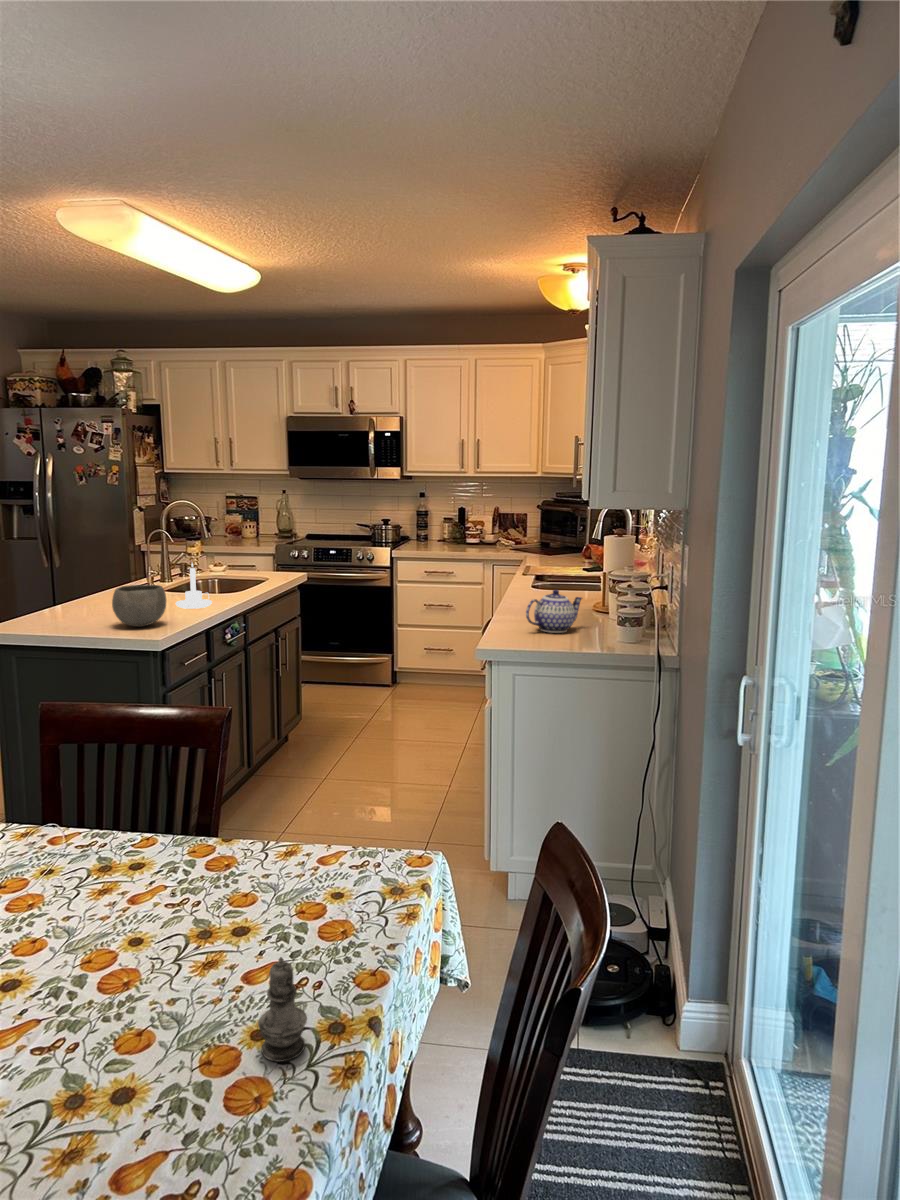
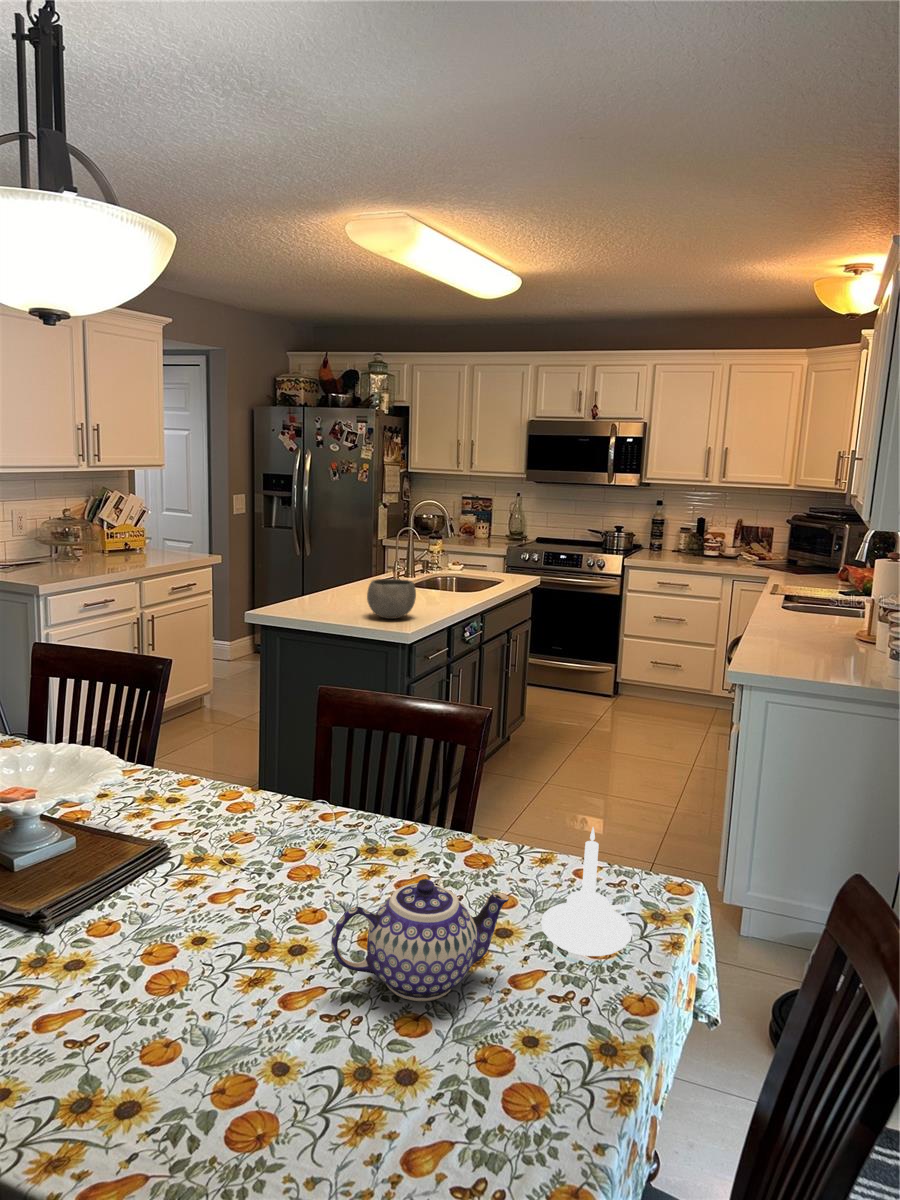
candle holder: present [176,563,212,609] -> present [541,828,632,956]
teapot: present [526,589,582,633] -> present [331,879,509,1001]
salt shaker: present [258,957,307,1062] -> none [533,969,582,1074]

